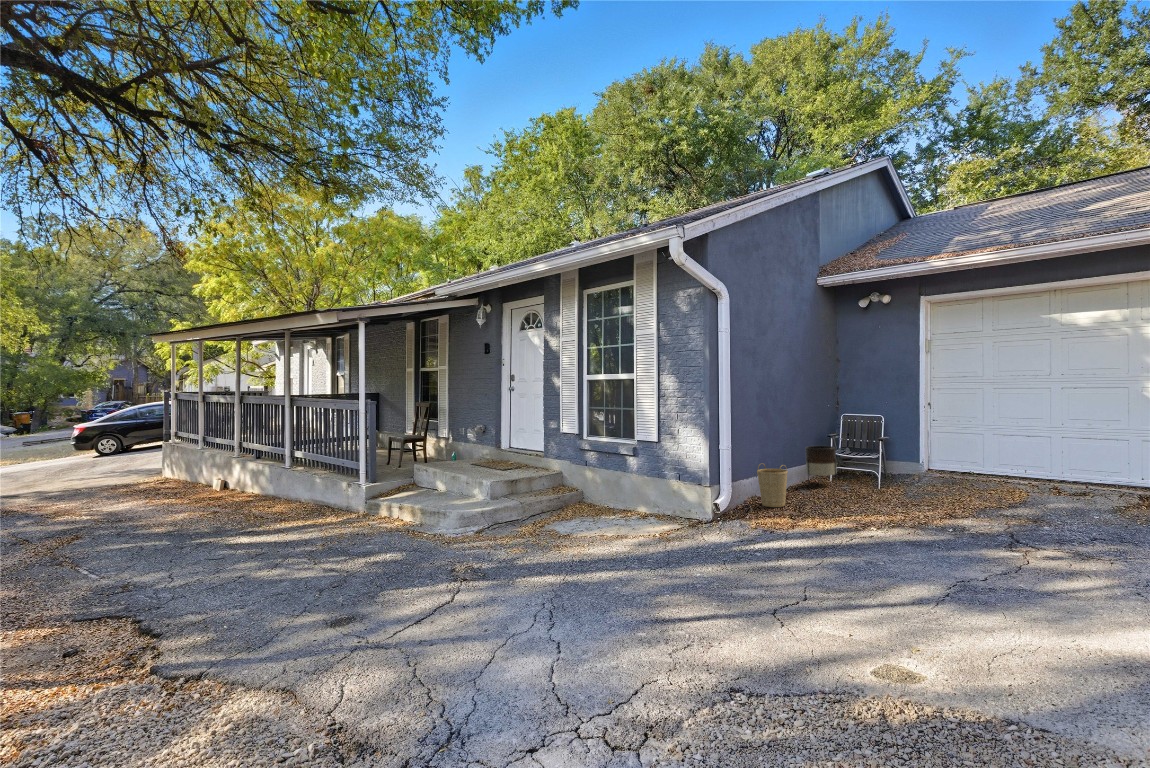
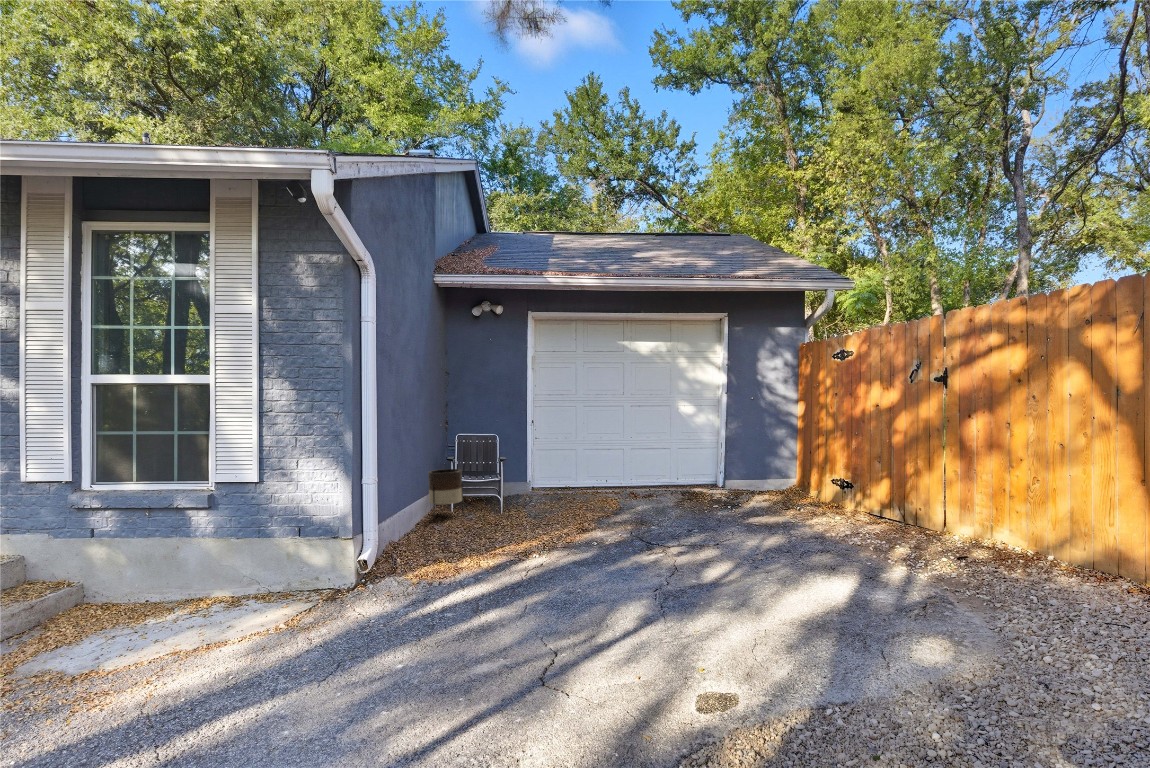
basket: present [757,463,788,507] -> none [394,496,433,554]

